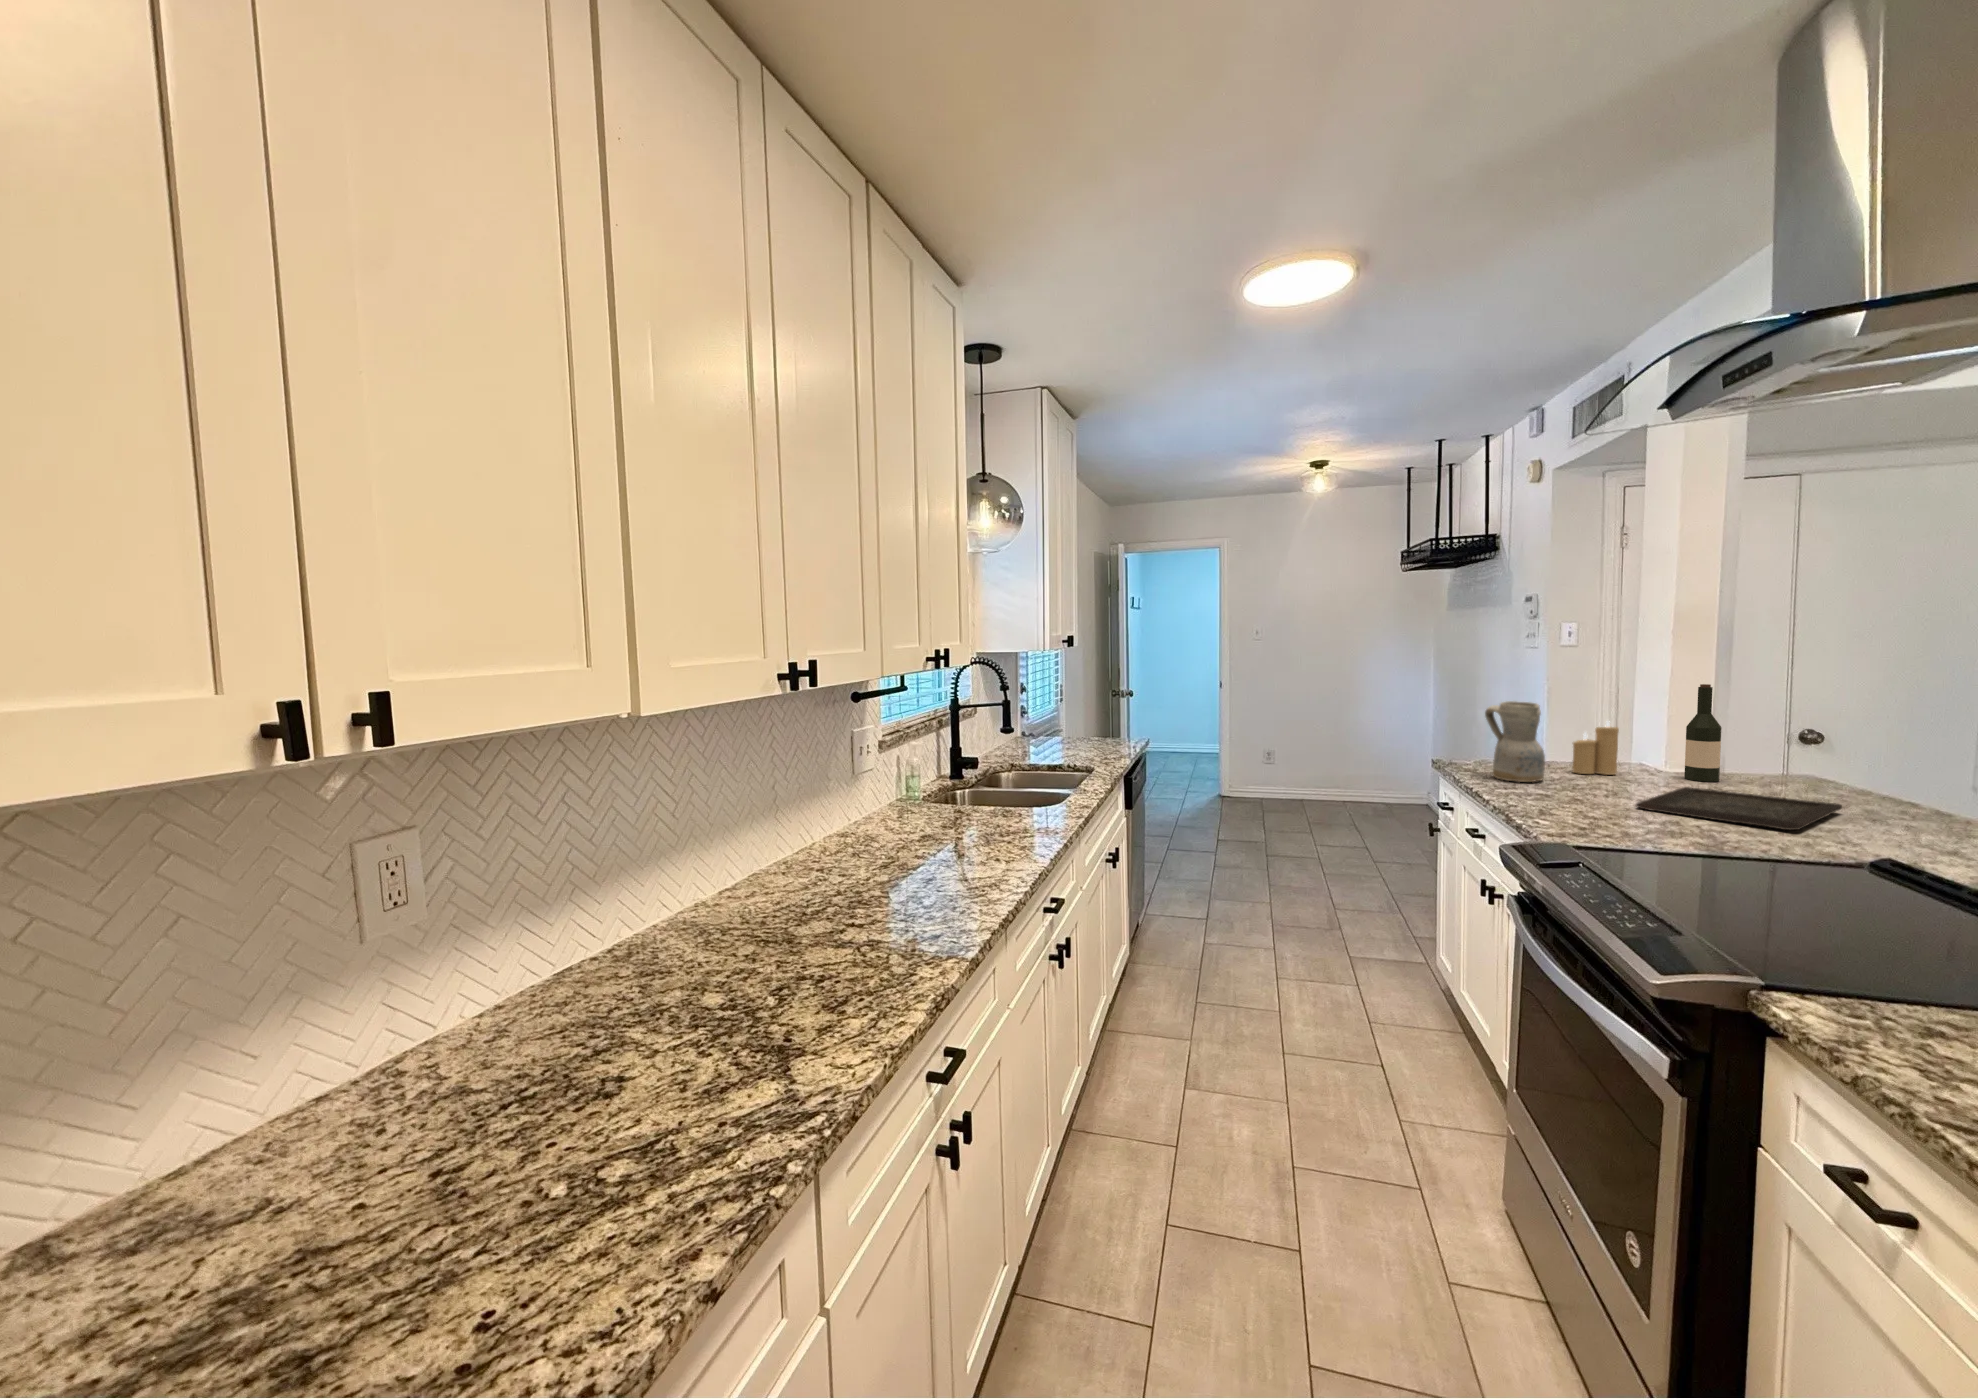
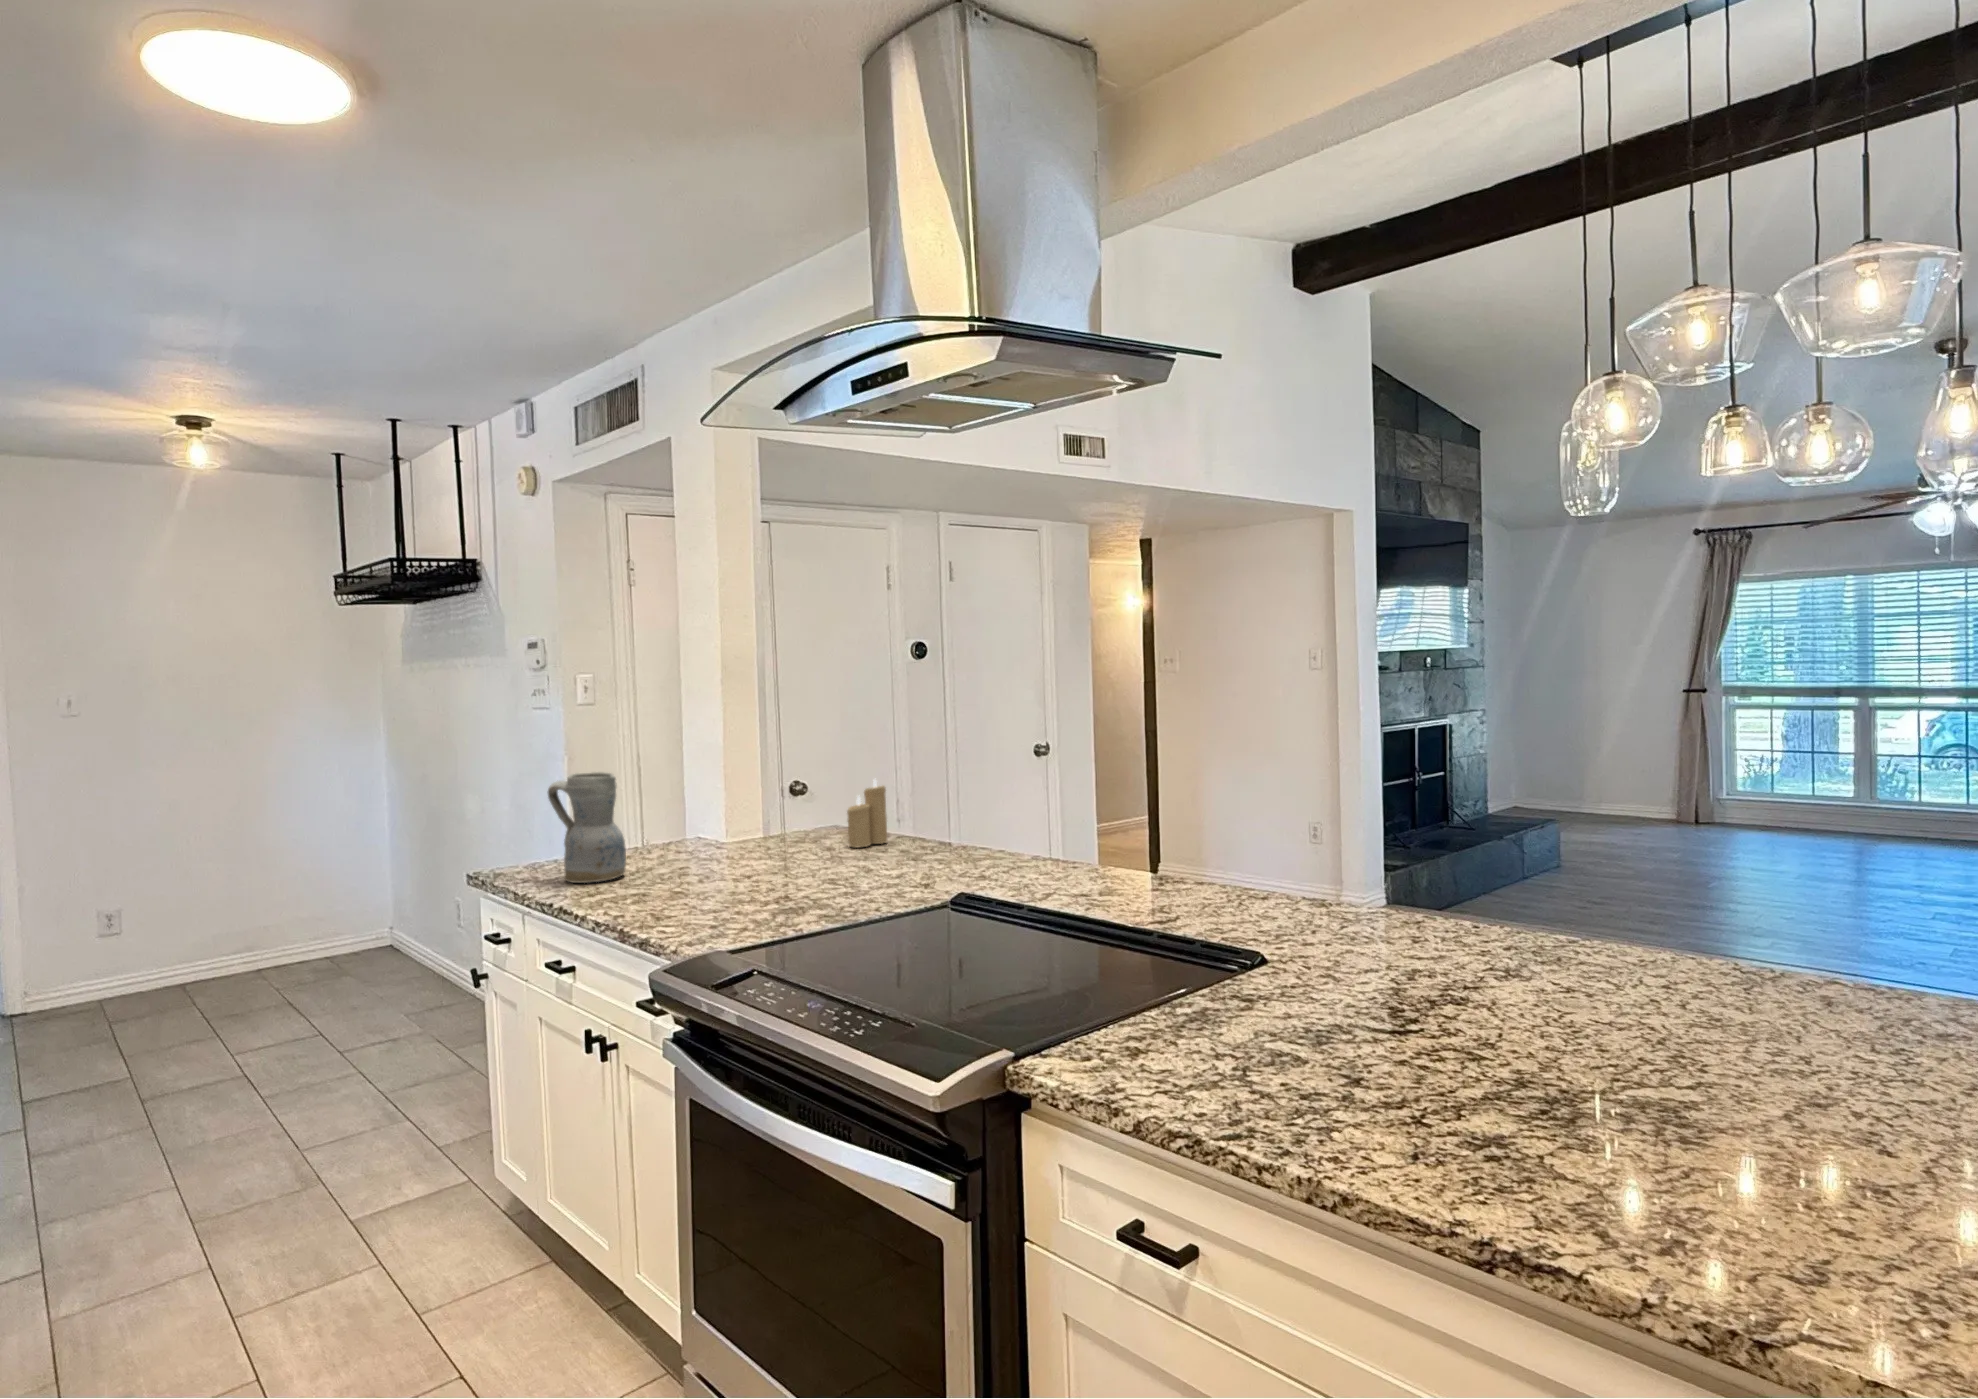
wine bottle: present [1684,684,1722,782] -> none [743,736,775,845]
candle: present [1572,721,1619,775] -> present [847,779,887,848]
tray: present [1636,787,1842,830] -> none [738,845,881,886]

